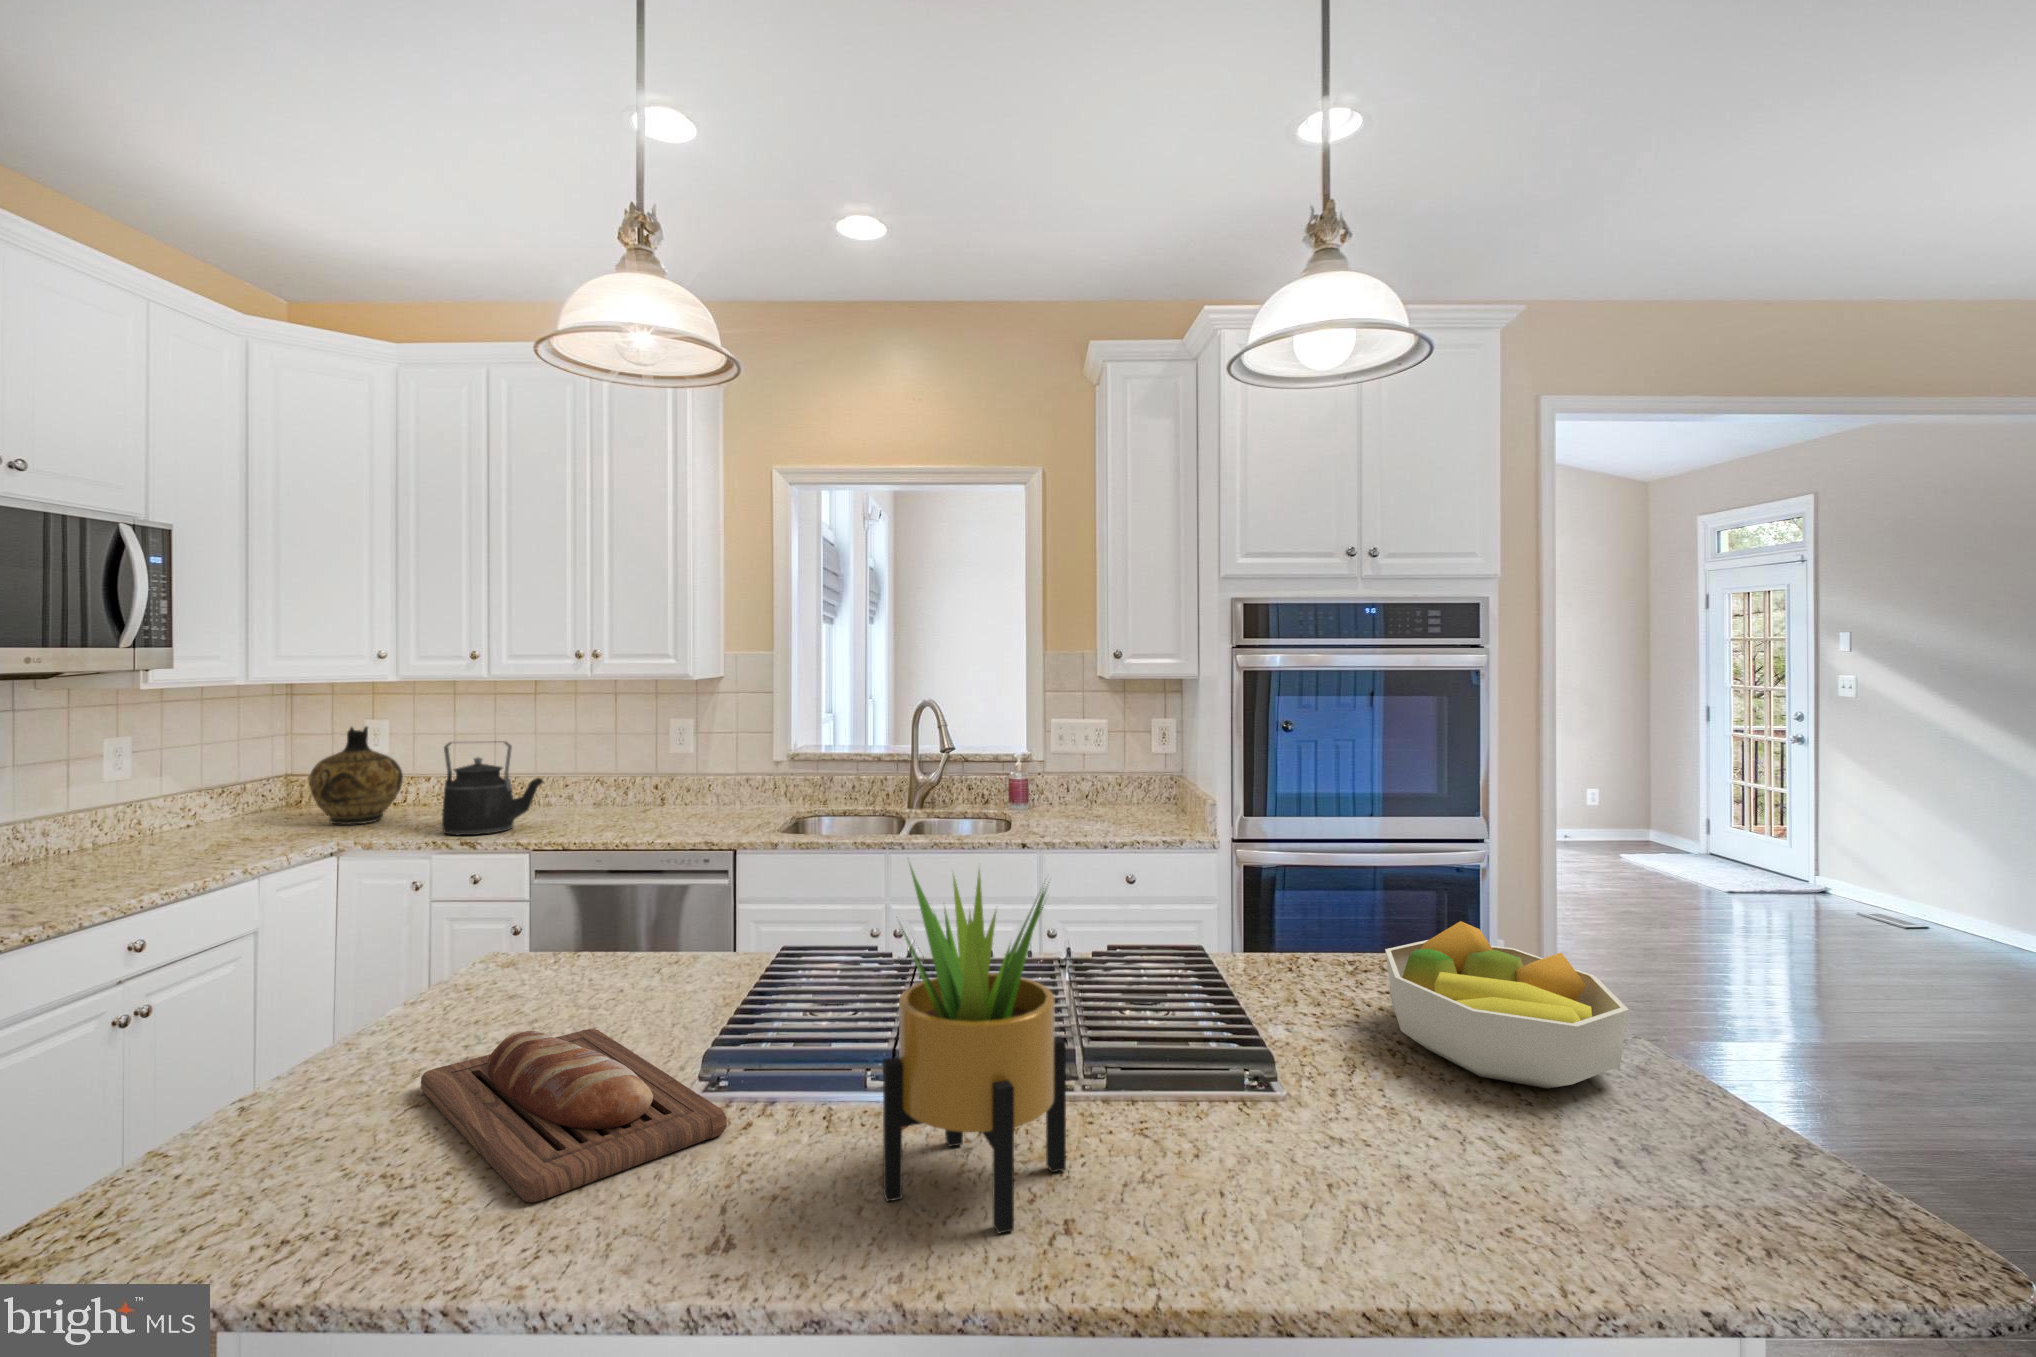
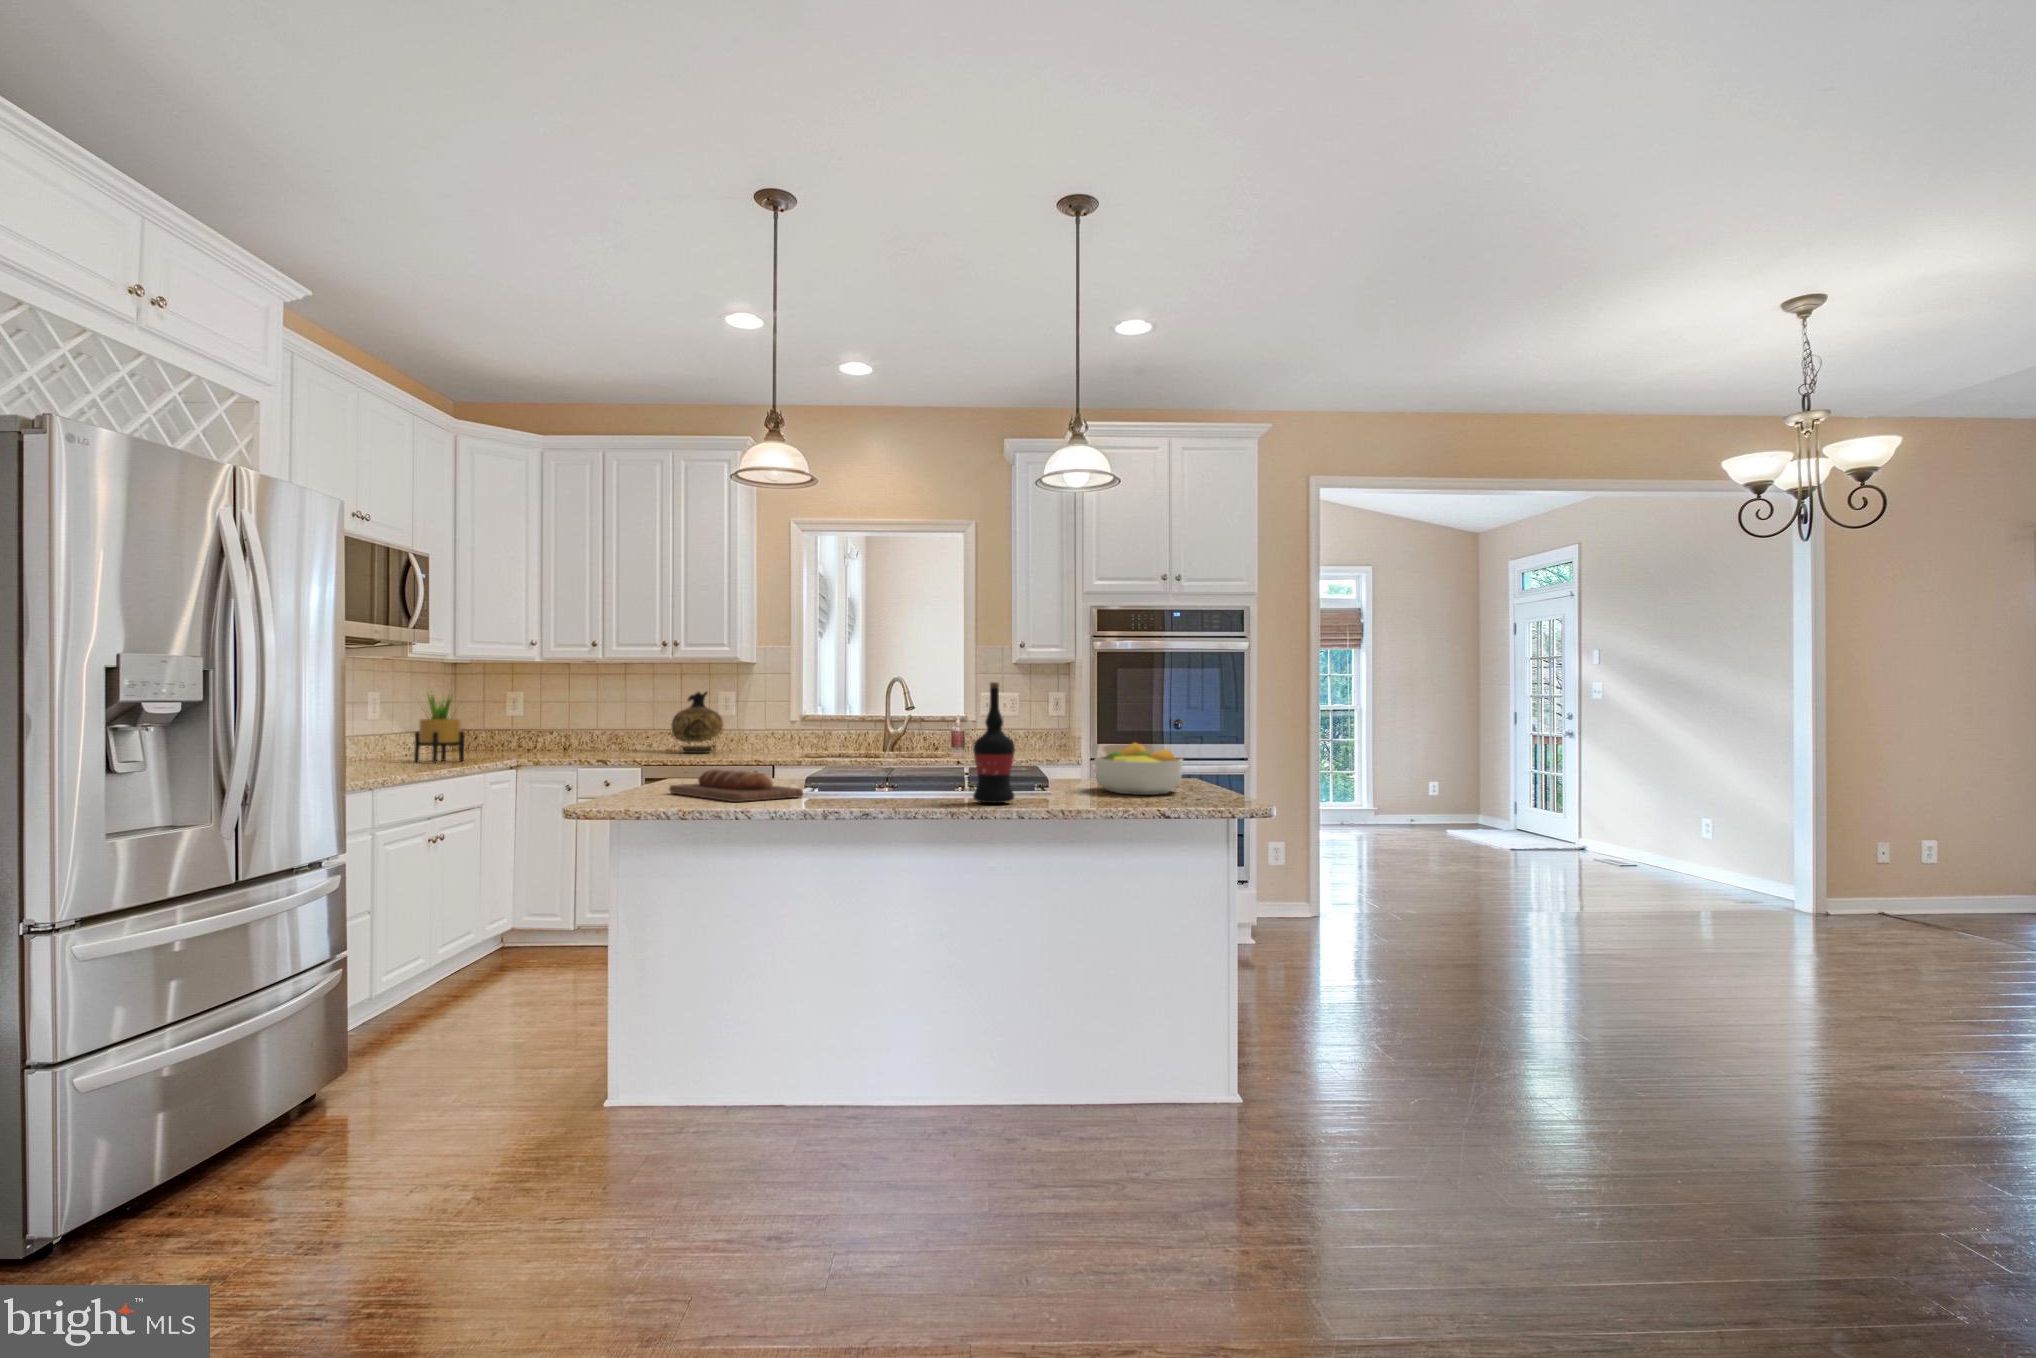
ceramic jug: present [309,726,403,825] -> present [671,692,723,753]
kettle: present [442,741,543,835] -> none [577,698,643,757]
potted plant: present [883,866,1066,1233] -> present [414,695,464,763]
wine bottle: none [1173,871,1292,1223] -> present [973,682,1015,803]

